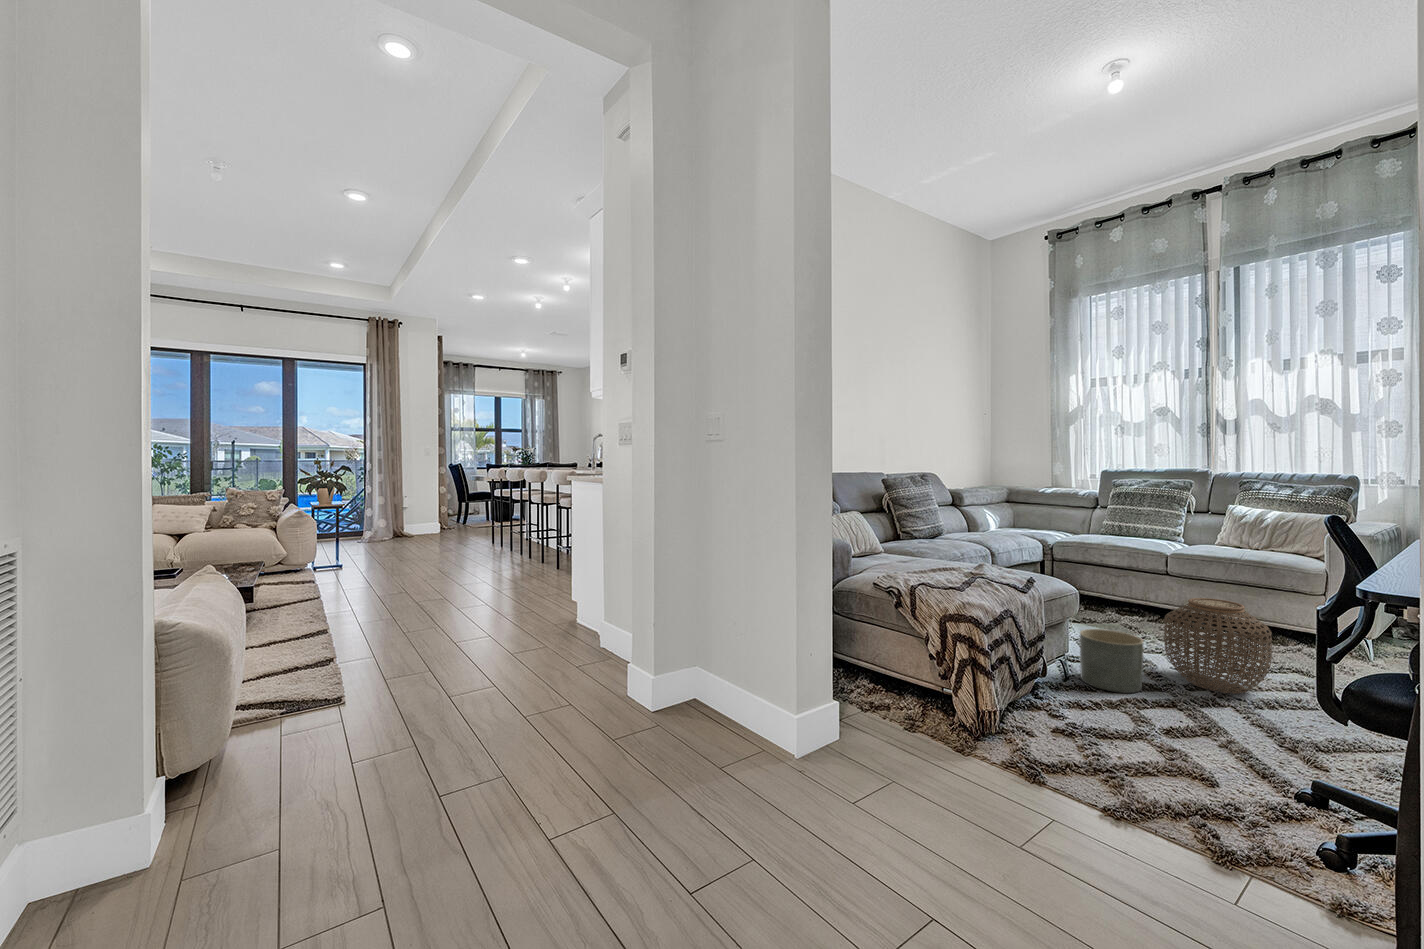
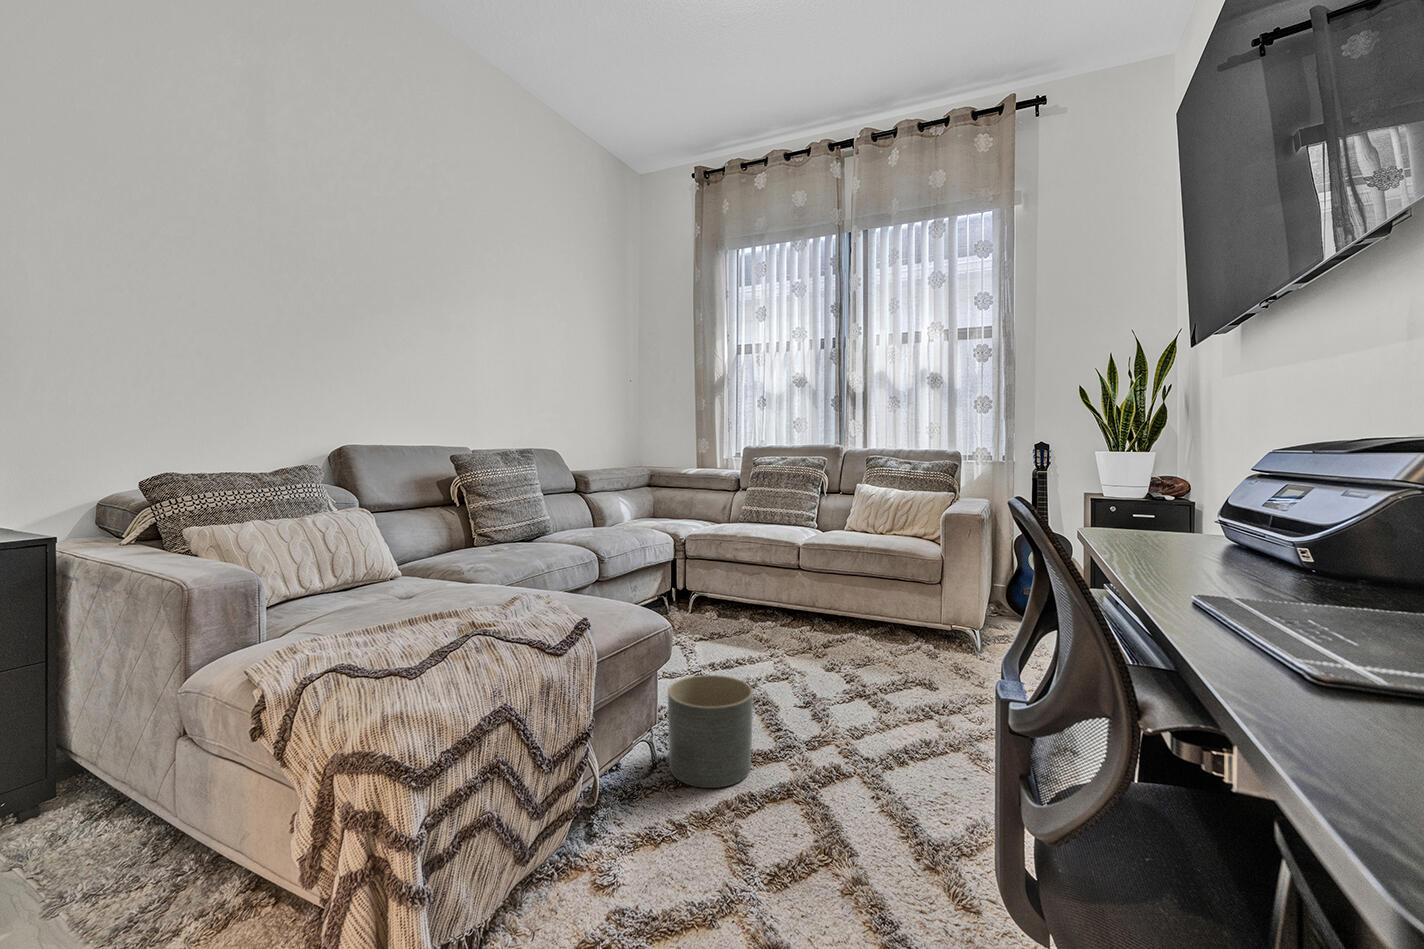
woven basket: present [1164,598,1272,694] -> none [784,609,903,749]

